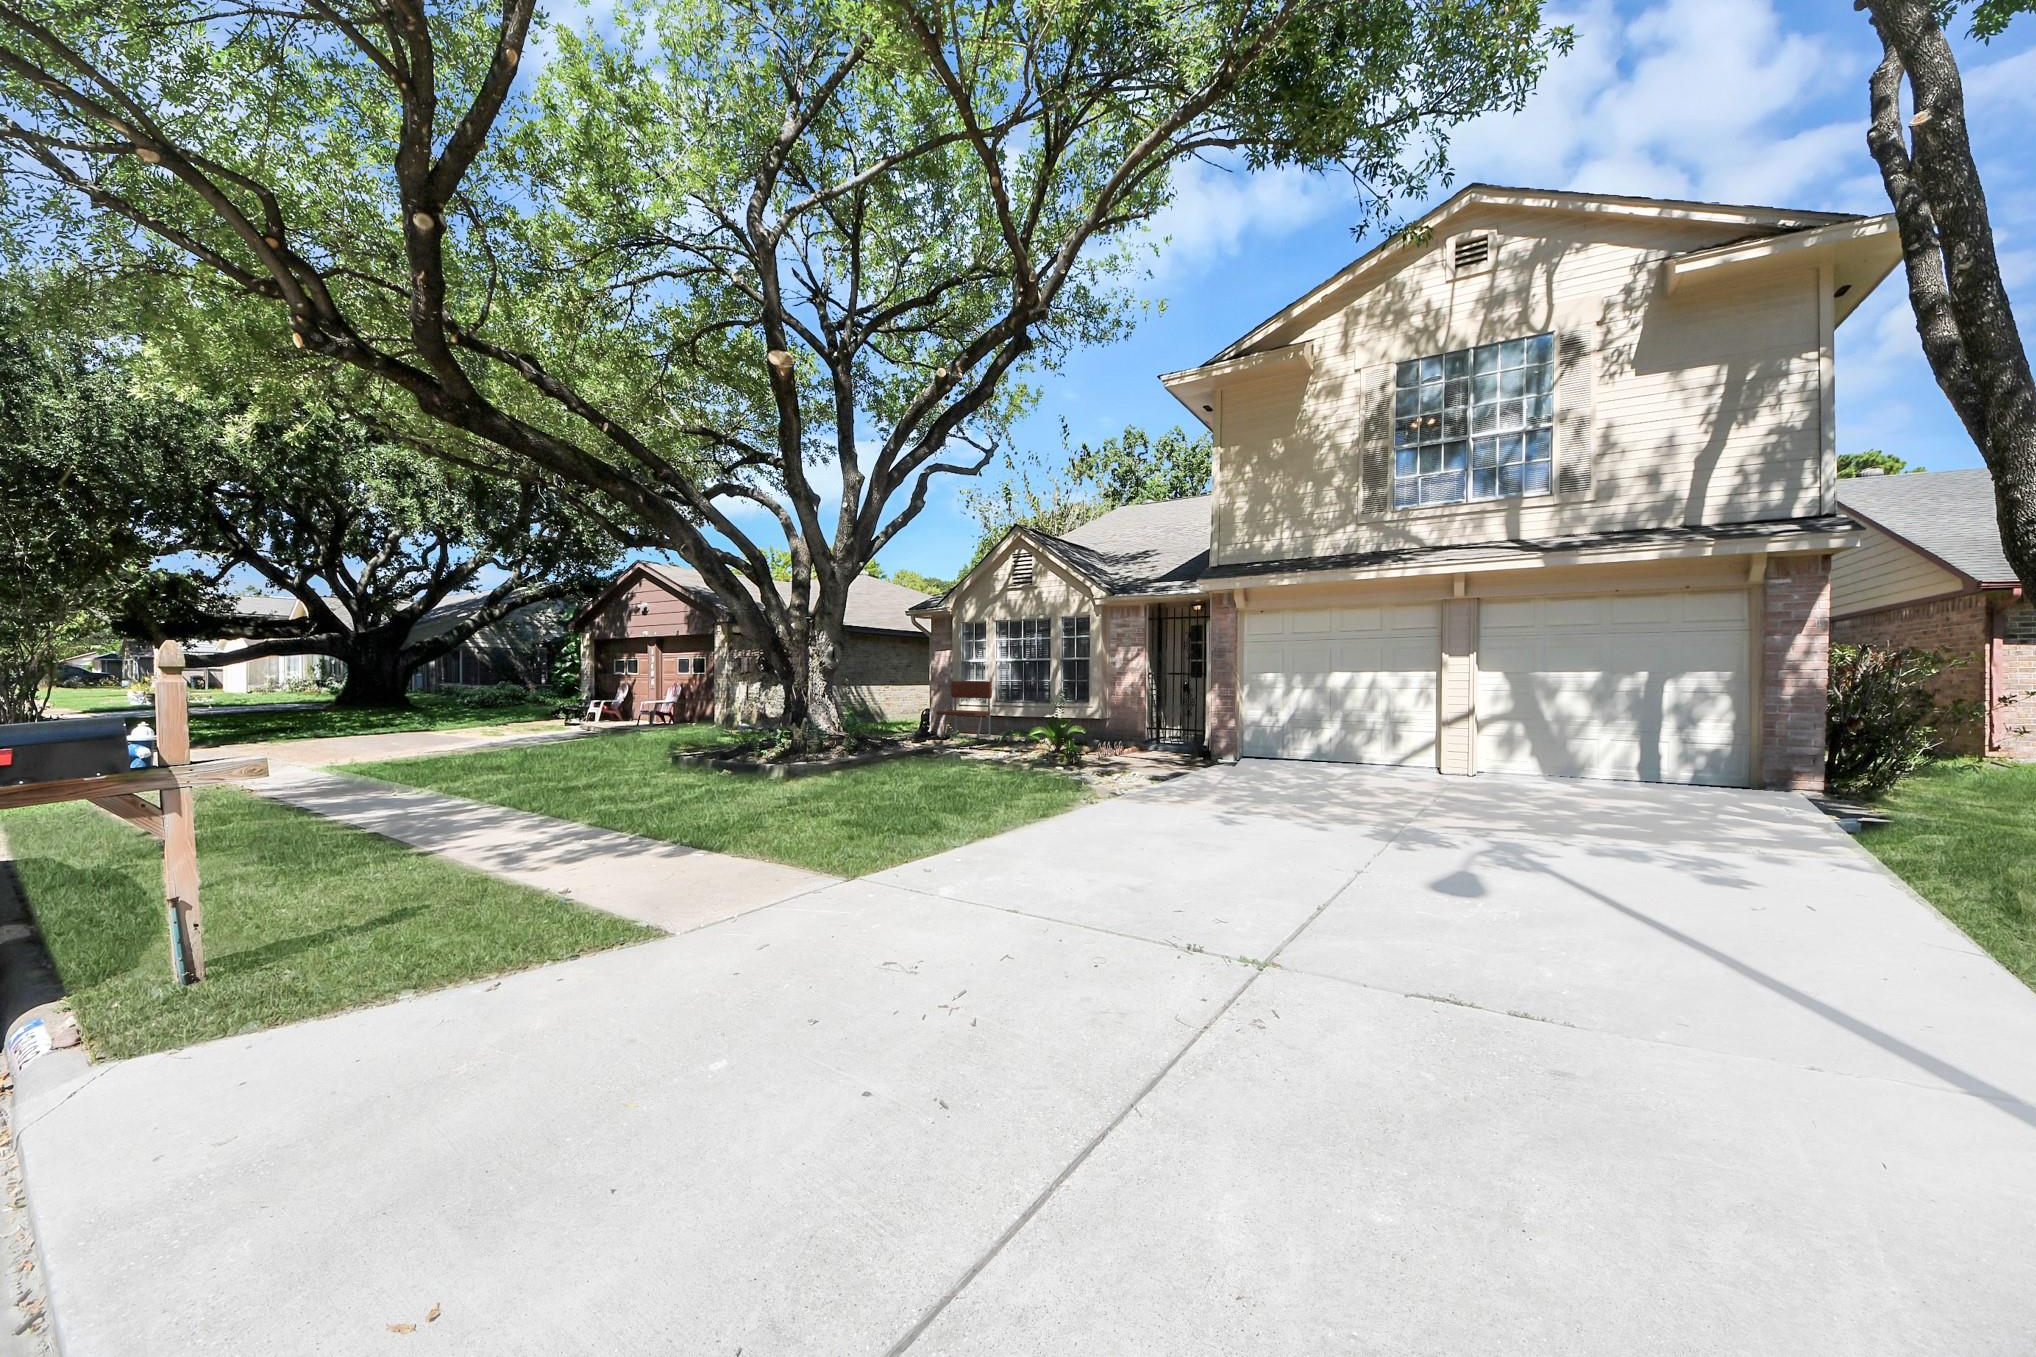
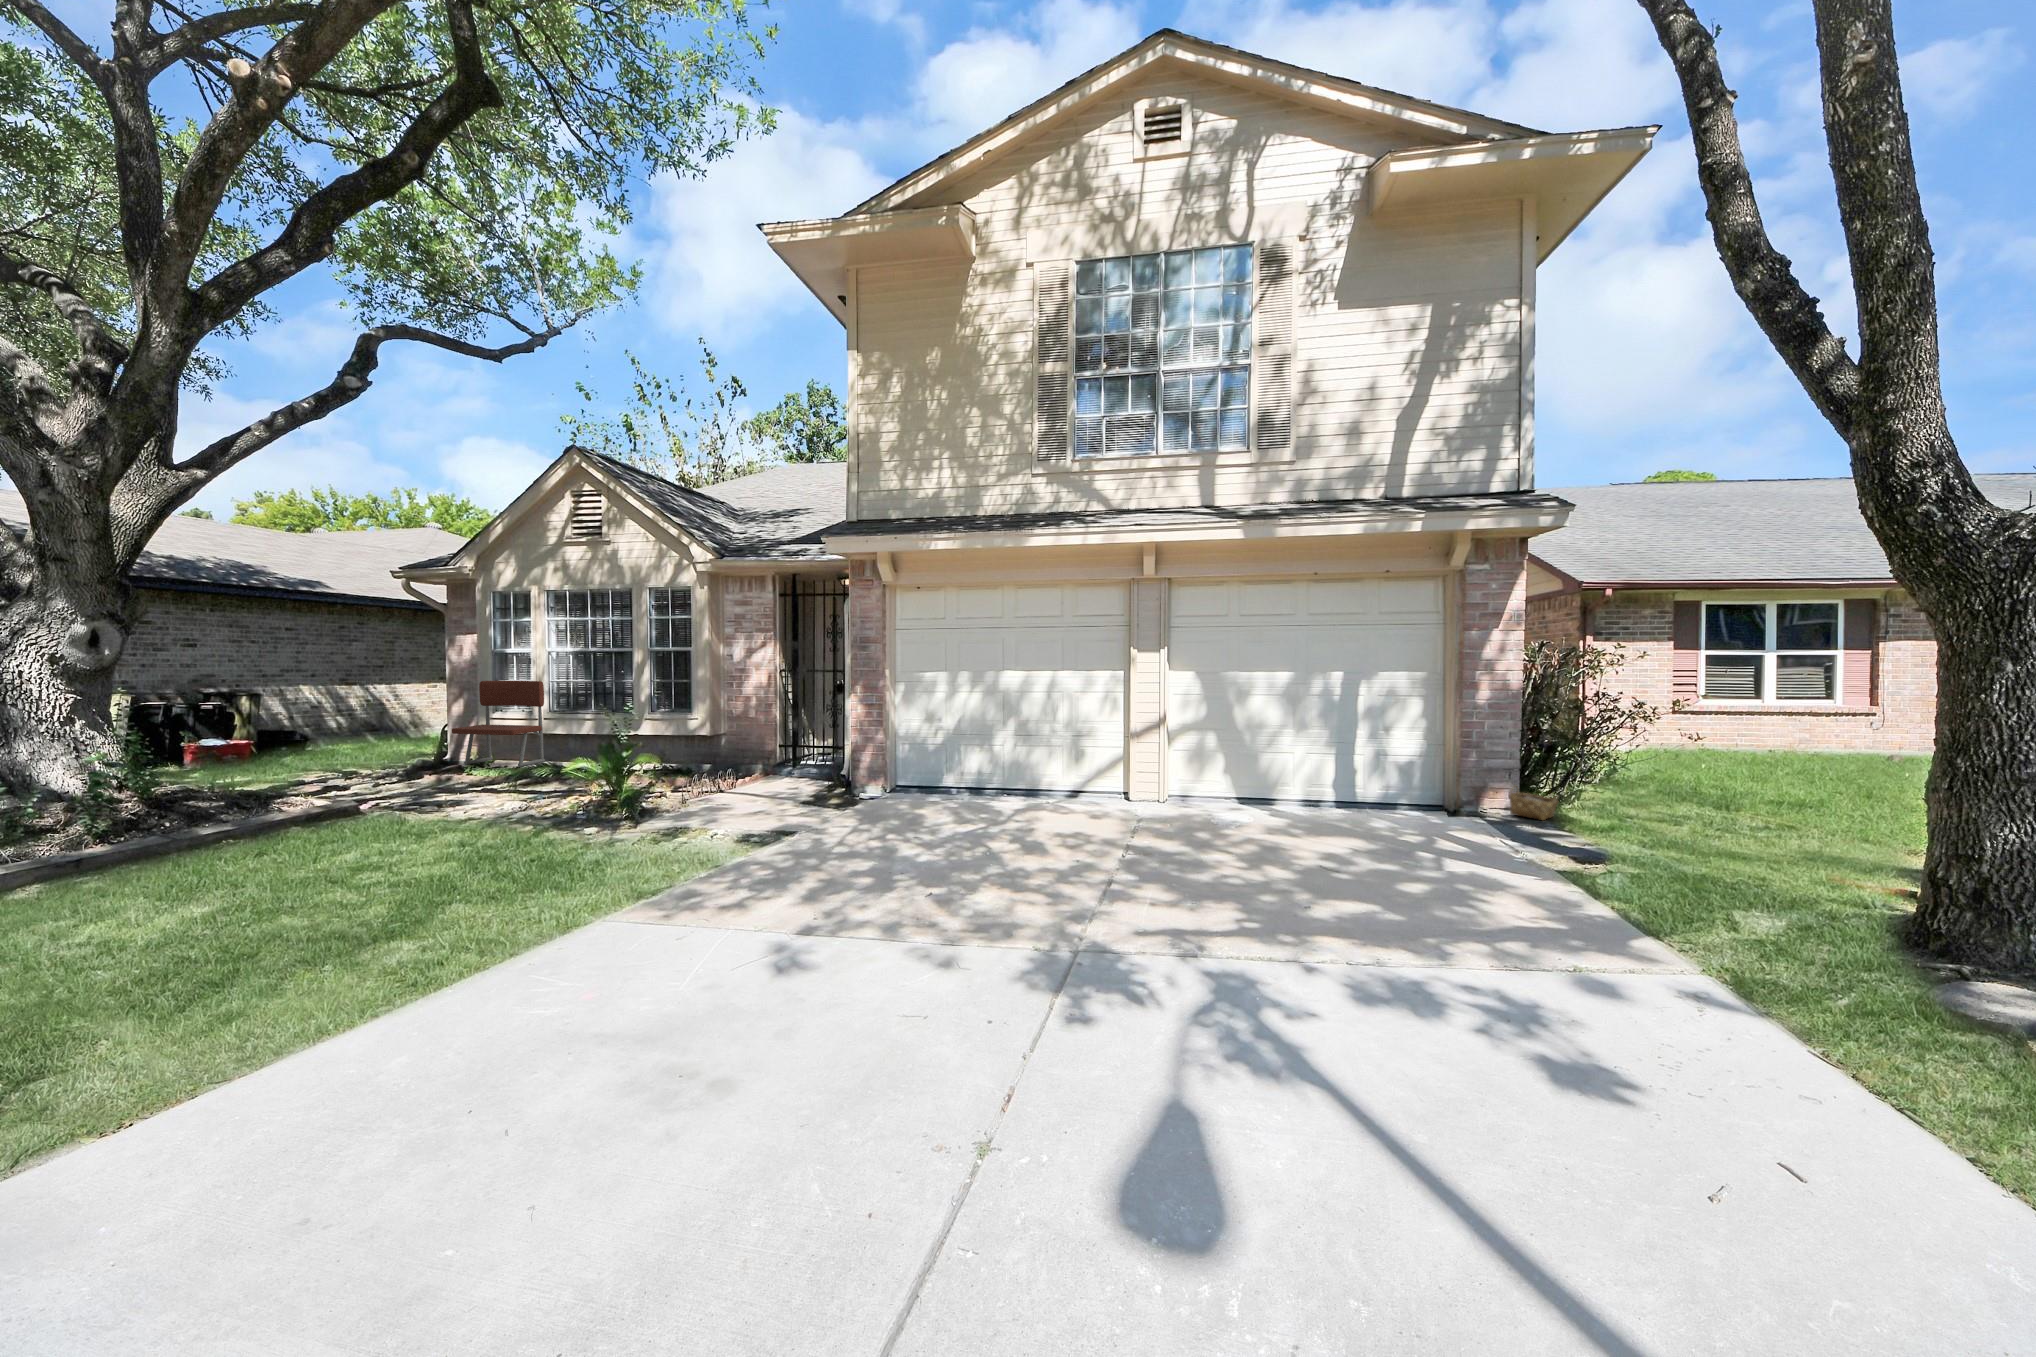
woven basket: none [1816,773,1873,804] -> present [1509,786,1559,820]

